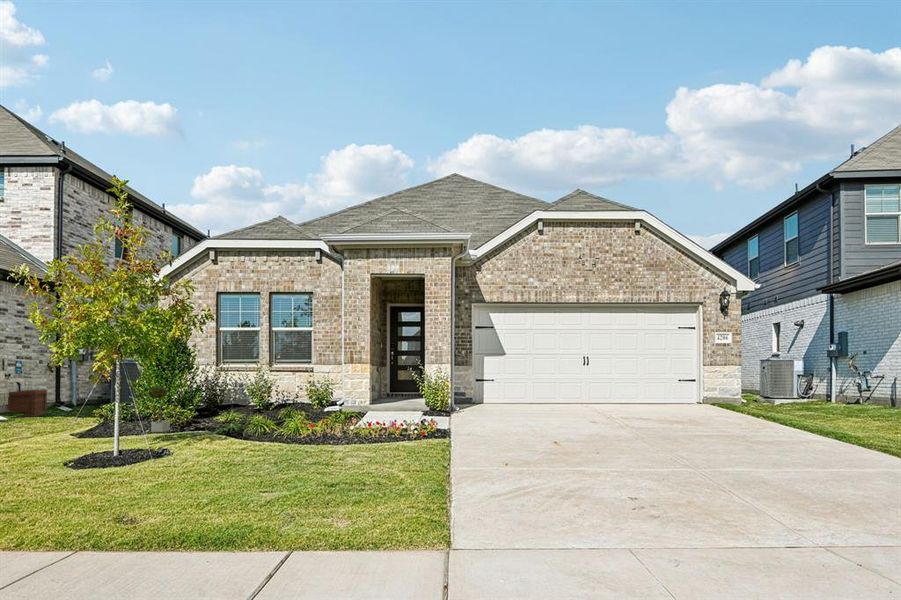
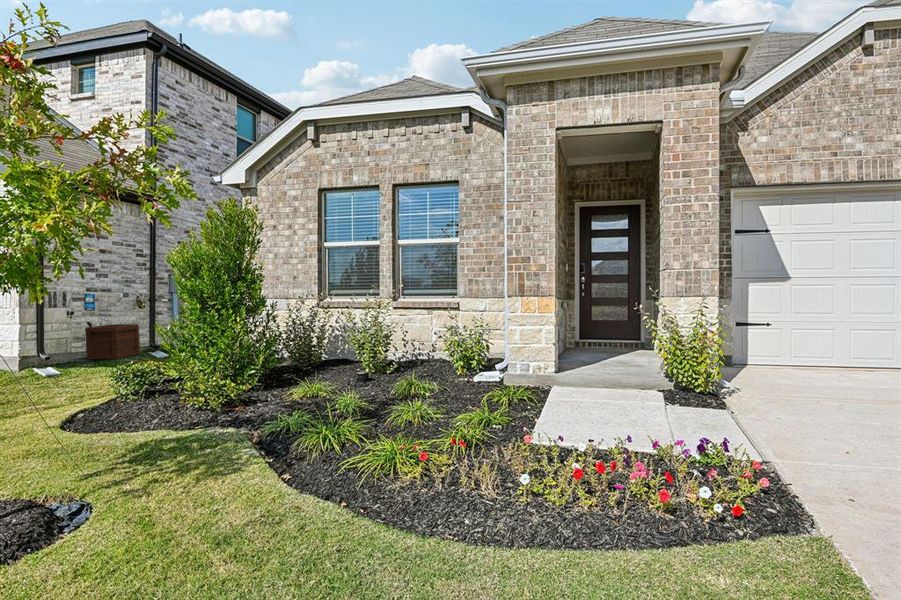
potted tree: present [149,386,170,432] -> none [159,337,203,422]

